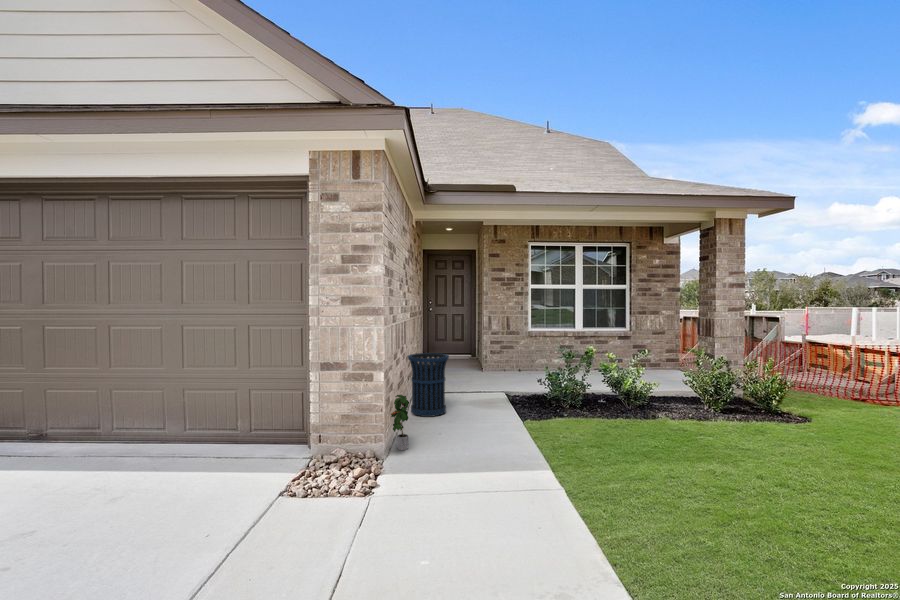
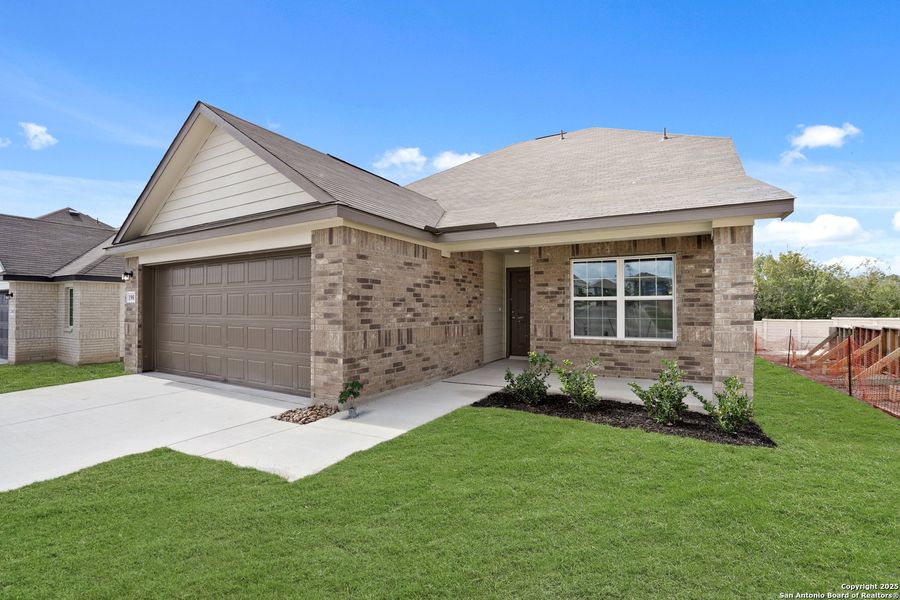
trash can: present [408,353,449,417] -> none [401,353,432,401]

